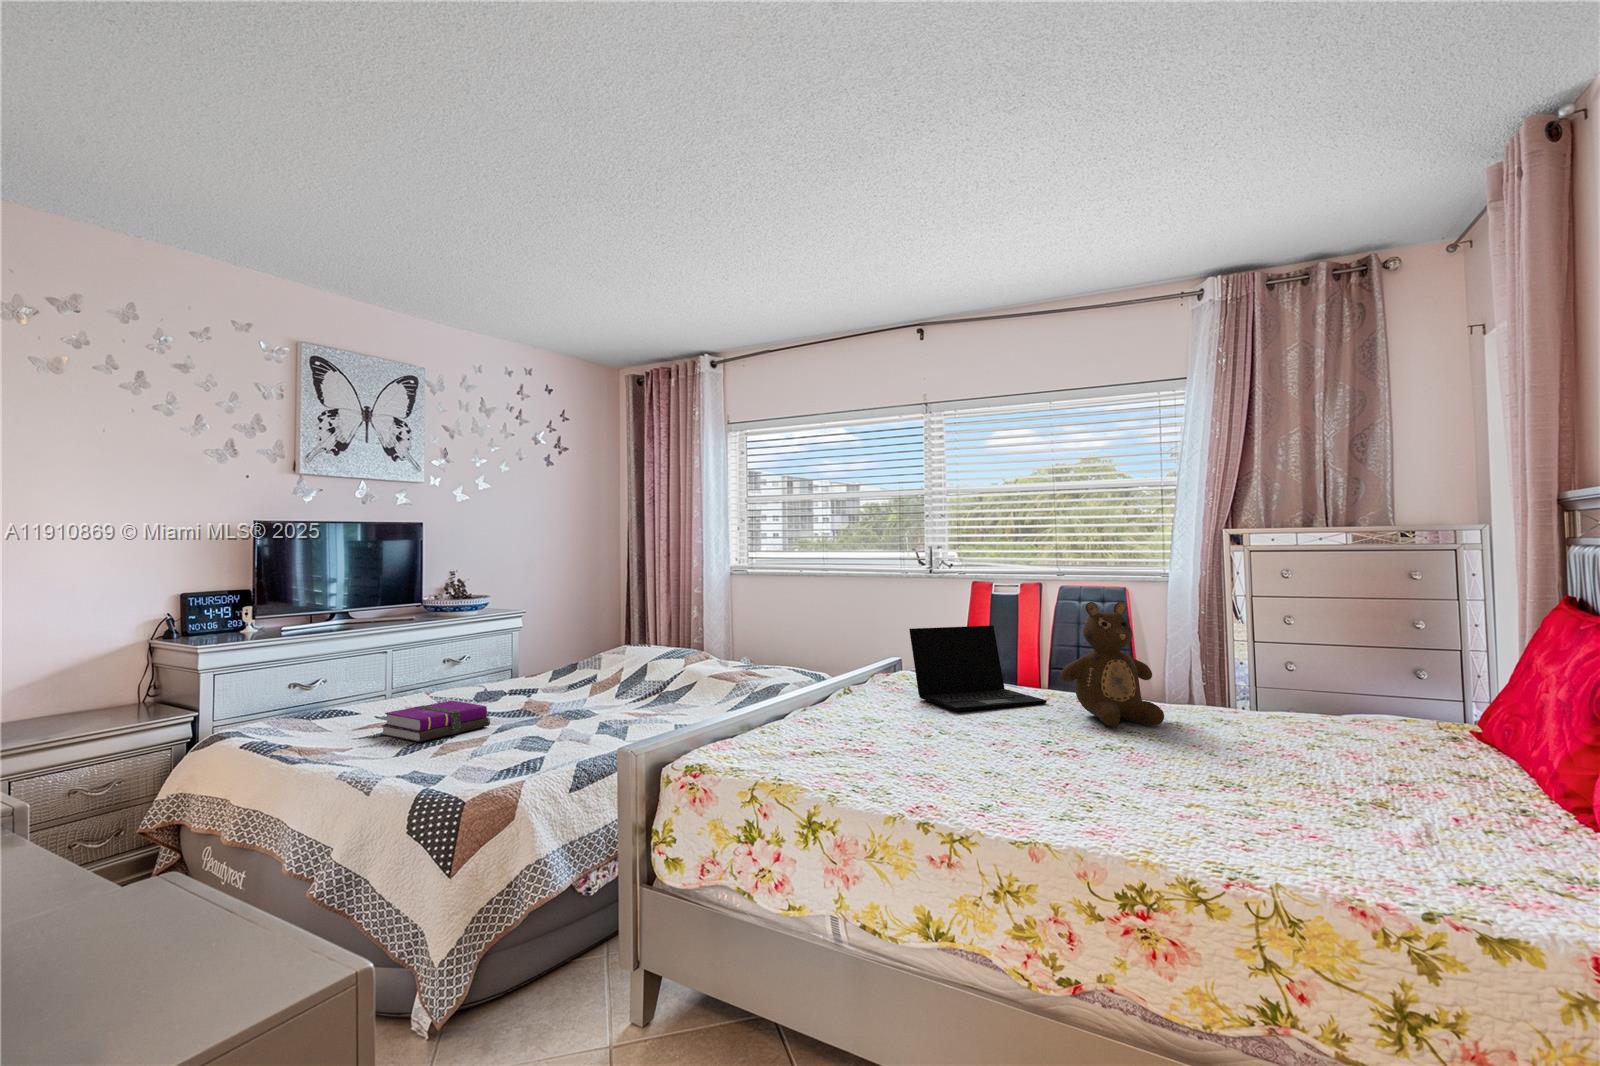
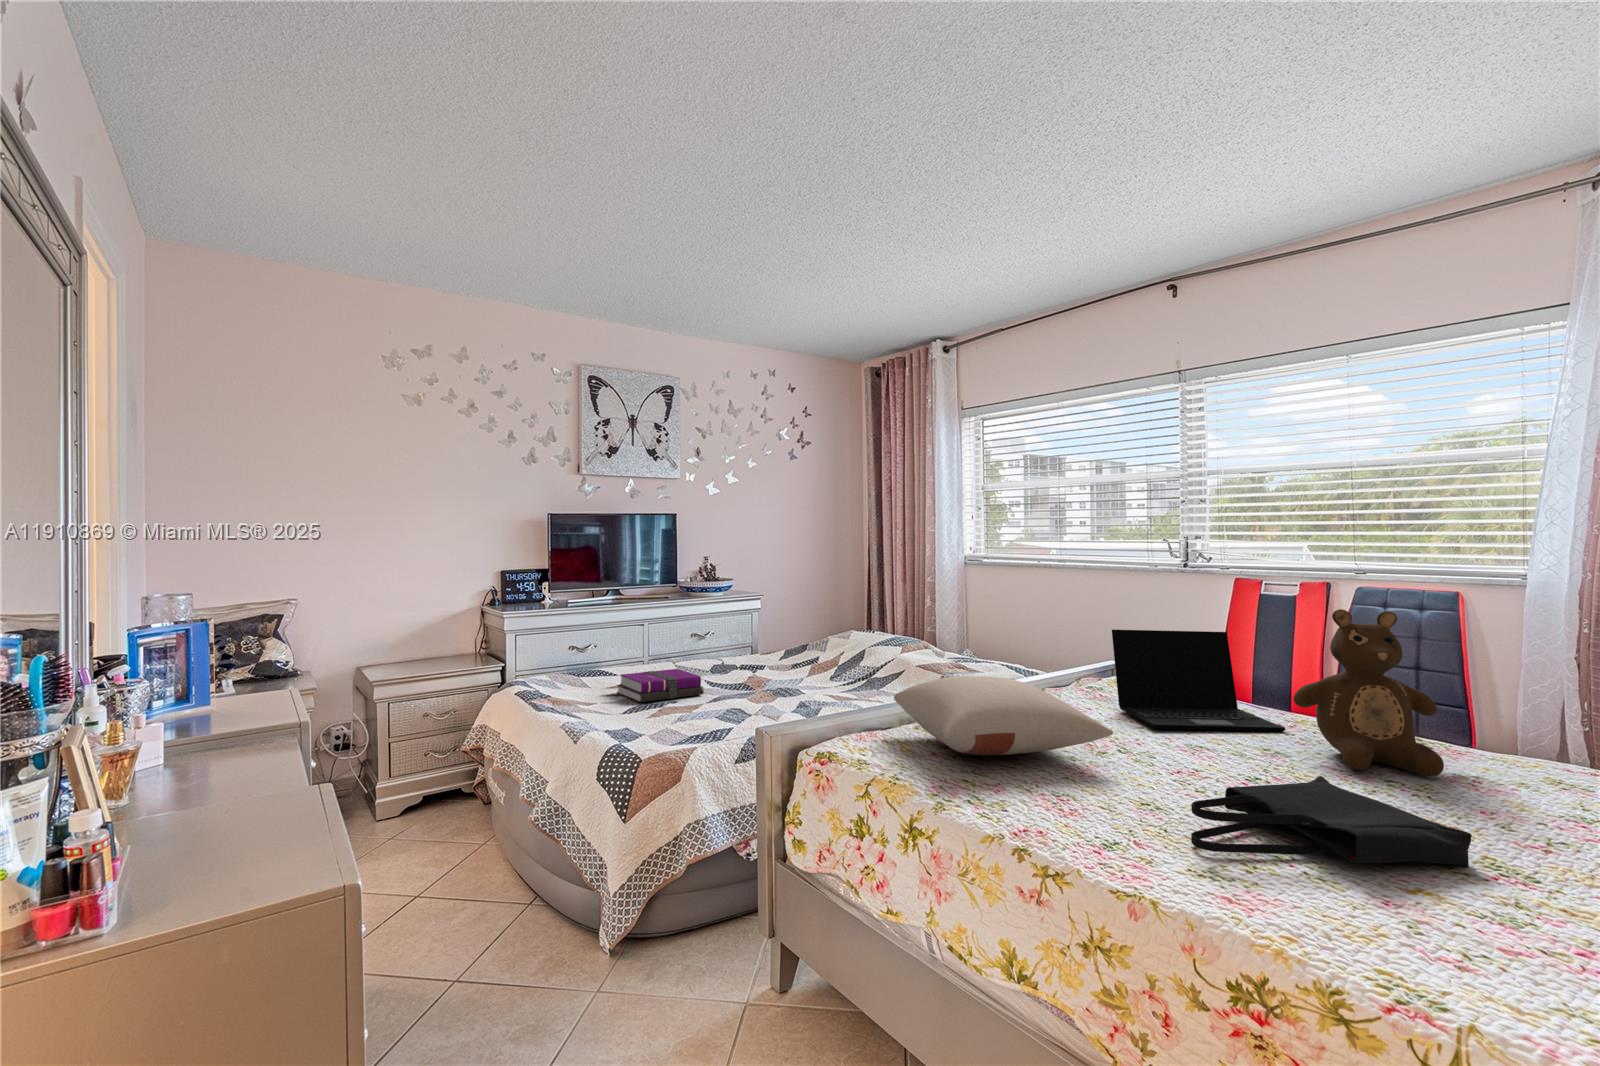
pillow: none [743,678,948,749] -> present [894,676,1113,755]
tote bag: none [1043,732,1215,800] -> present [1191,776,1472,867]

